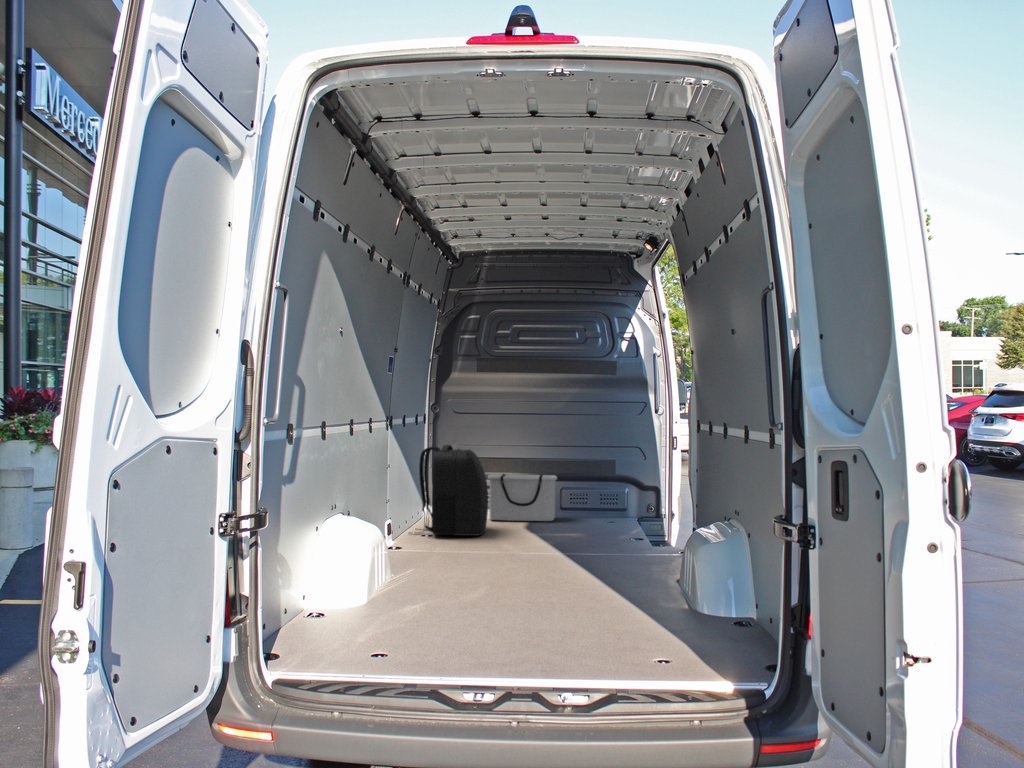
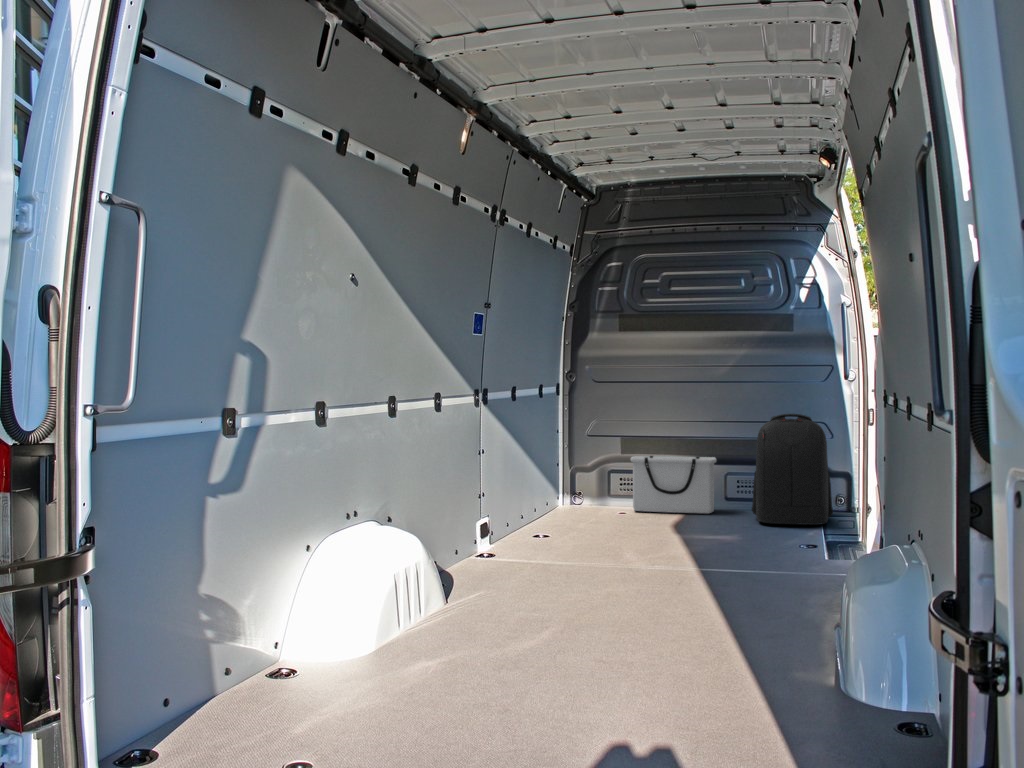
backpack: present [419,445,488,536] -> present [752,414,833,525]

